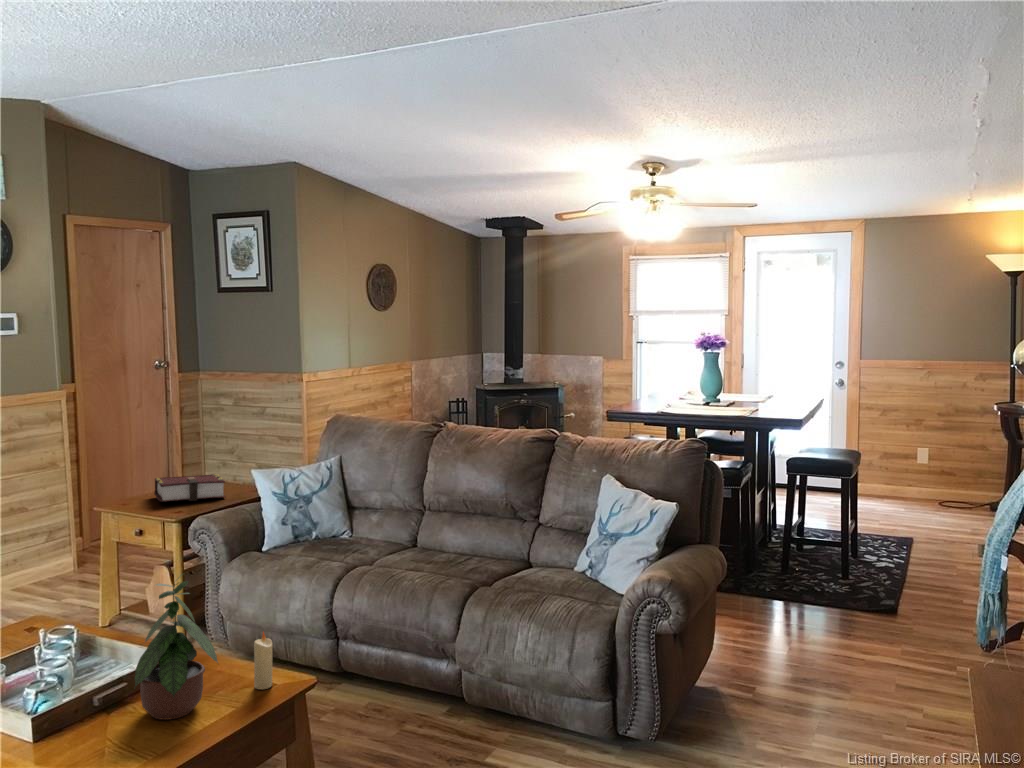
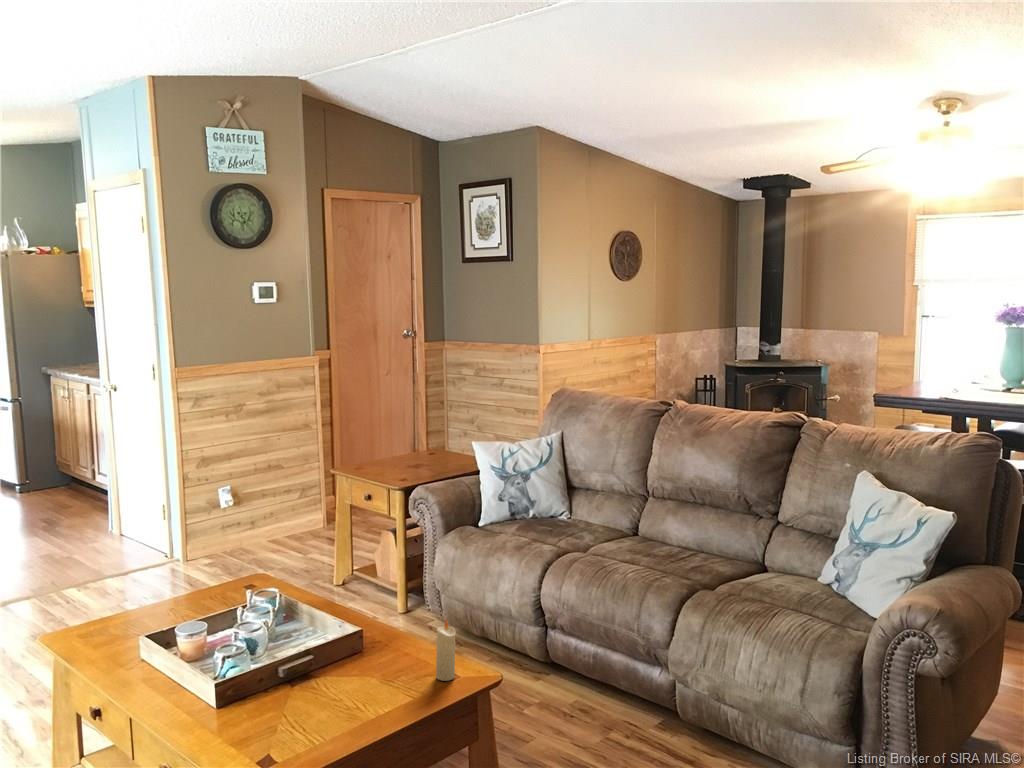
book: present [154,474,225,502] -> none [385,443,449,469]
potted plant: present [135,575,218,720] -> none [306,549,403,701]

